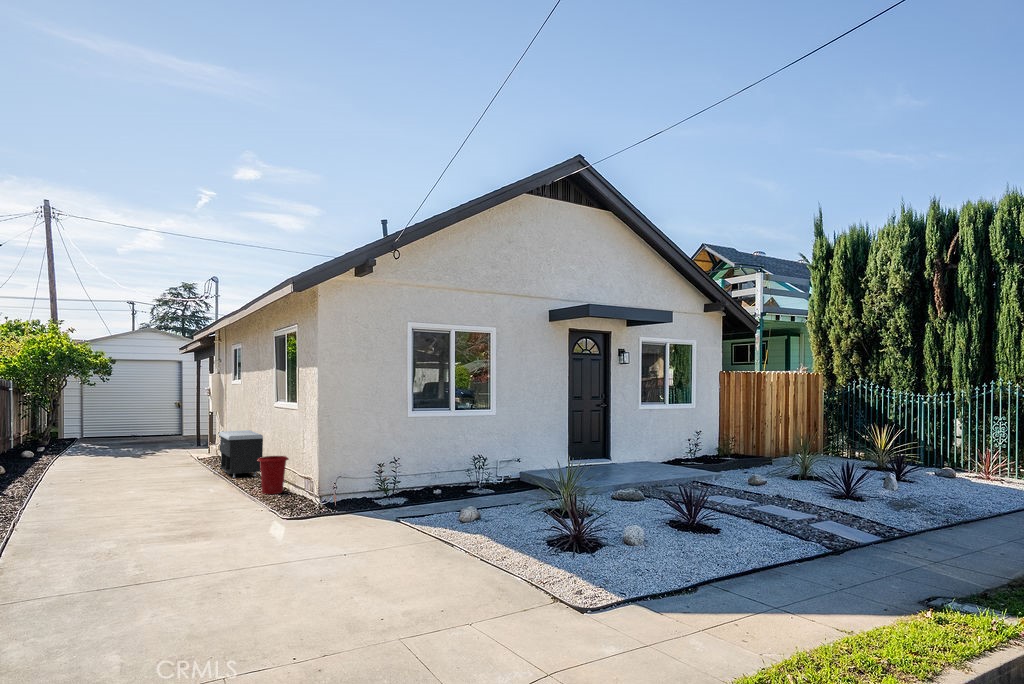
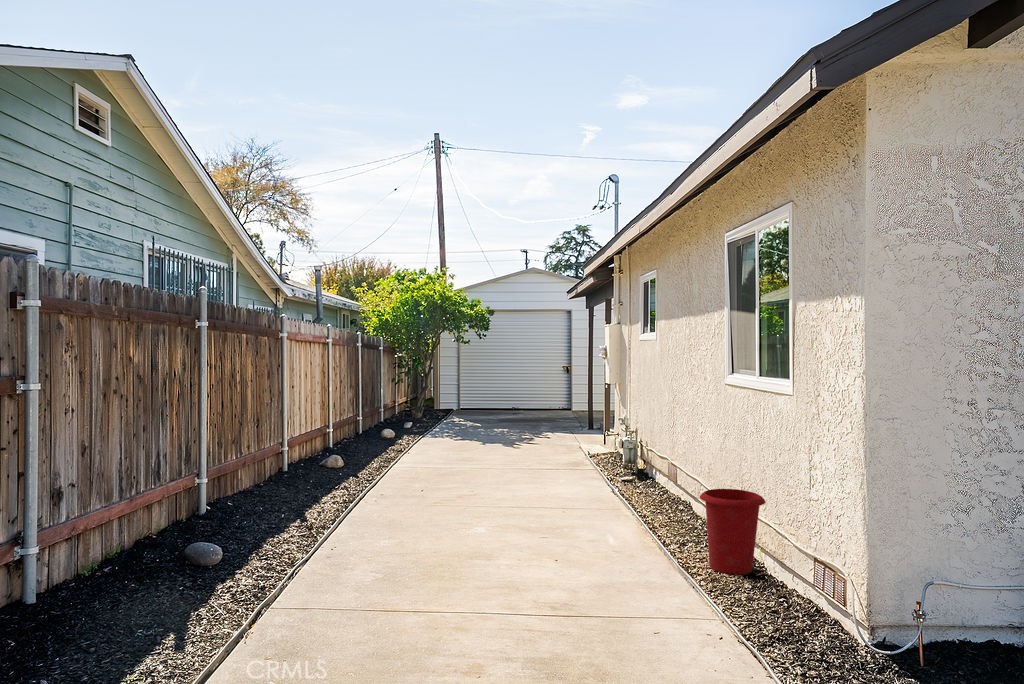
storage bench: present [219,430,263,478] -> none [623,422,699,509]

